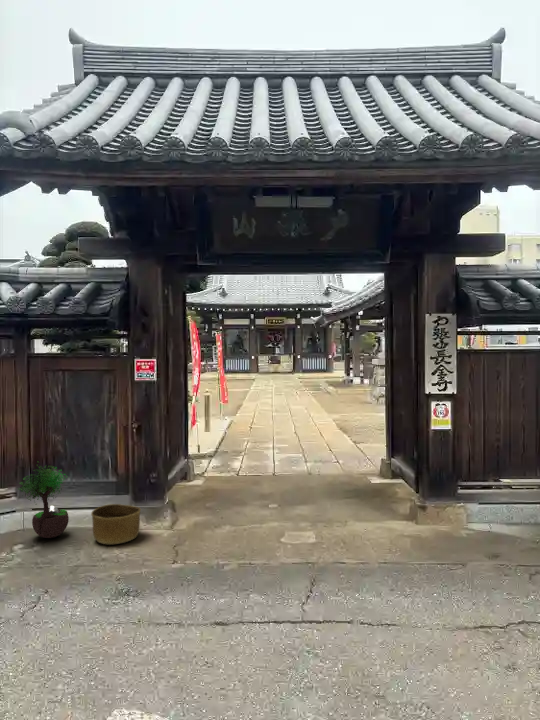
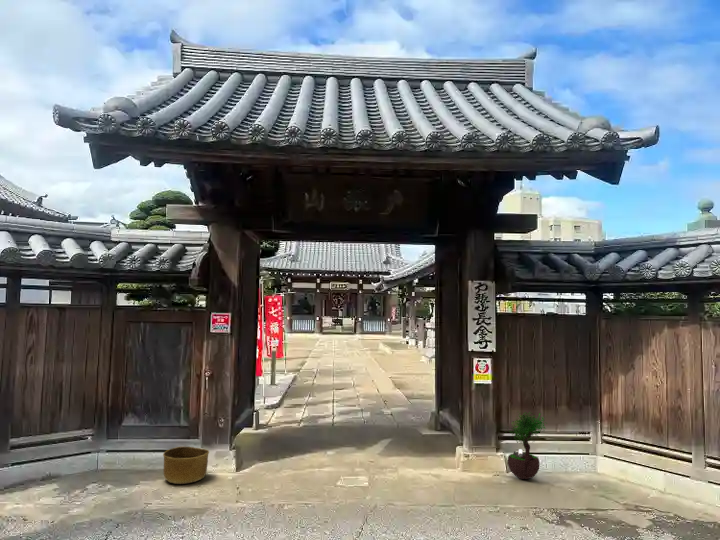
potted tree: present [20,466,69,538] -> present [508,413,545,479]

